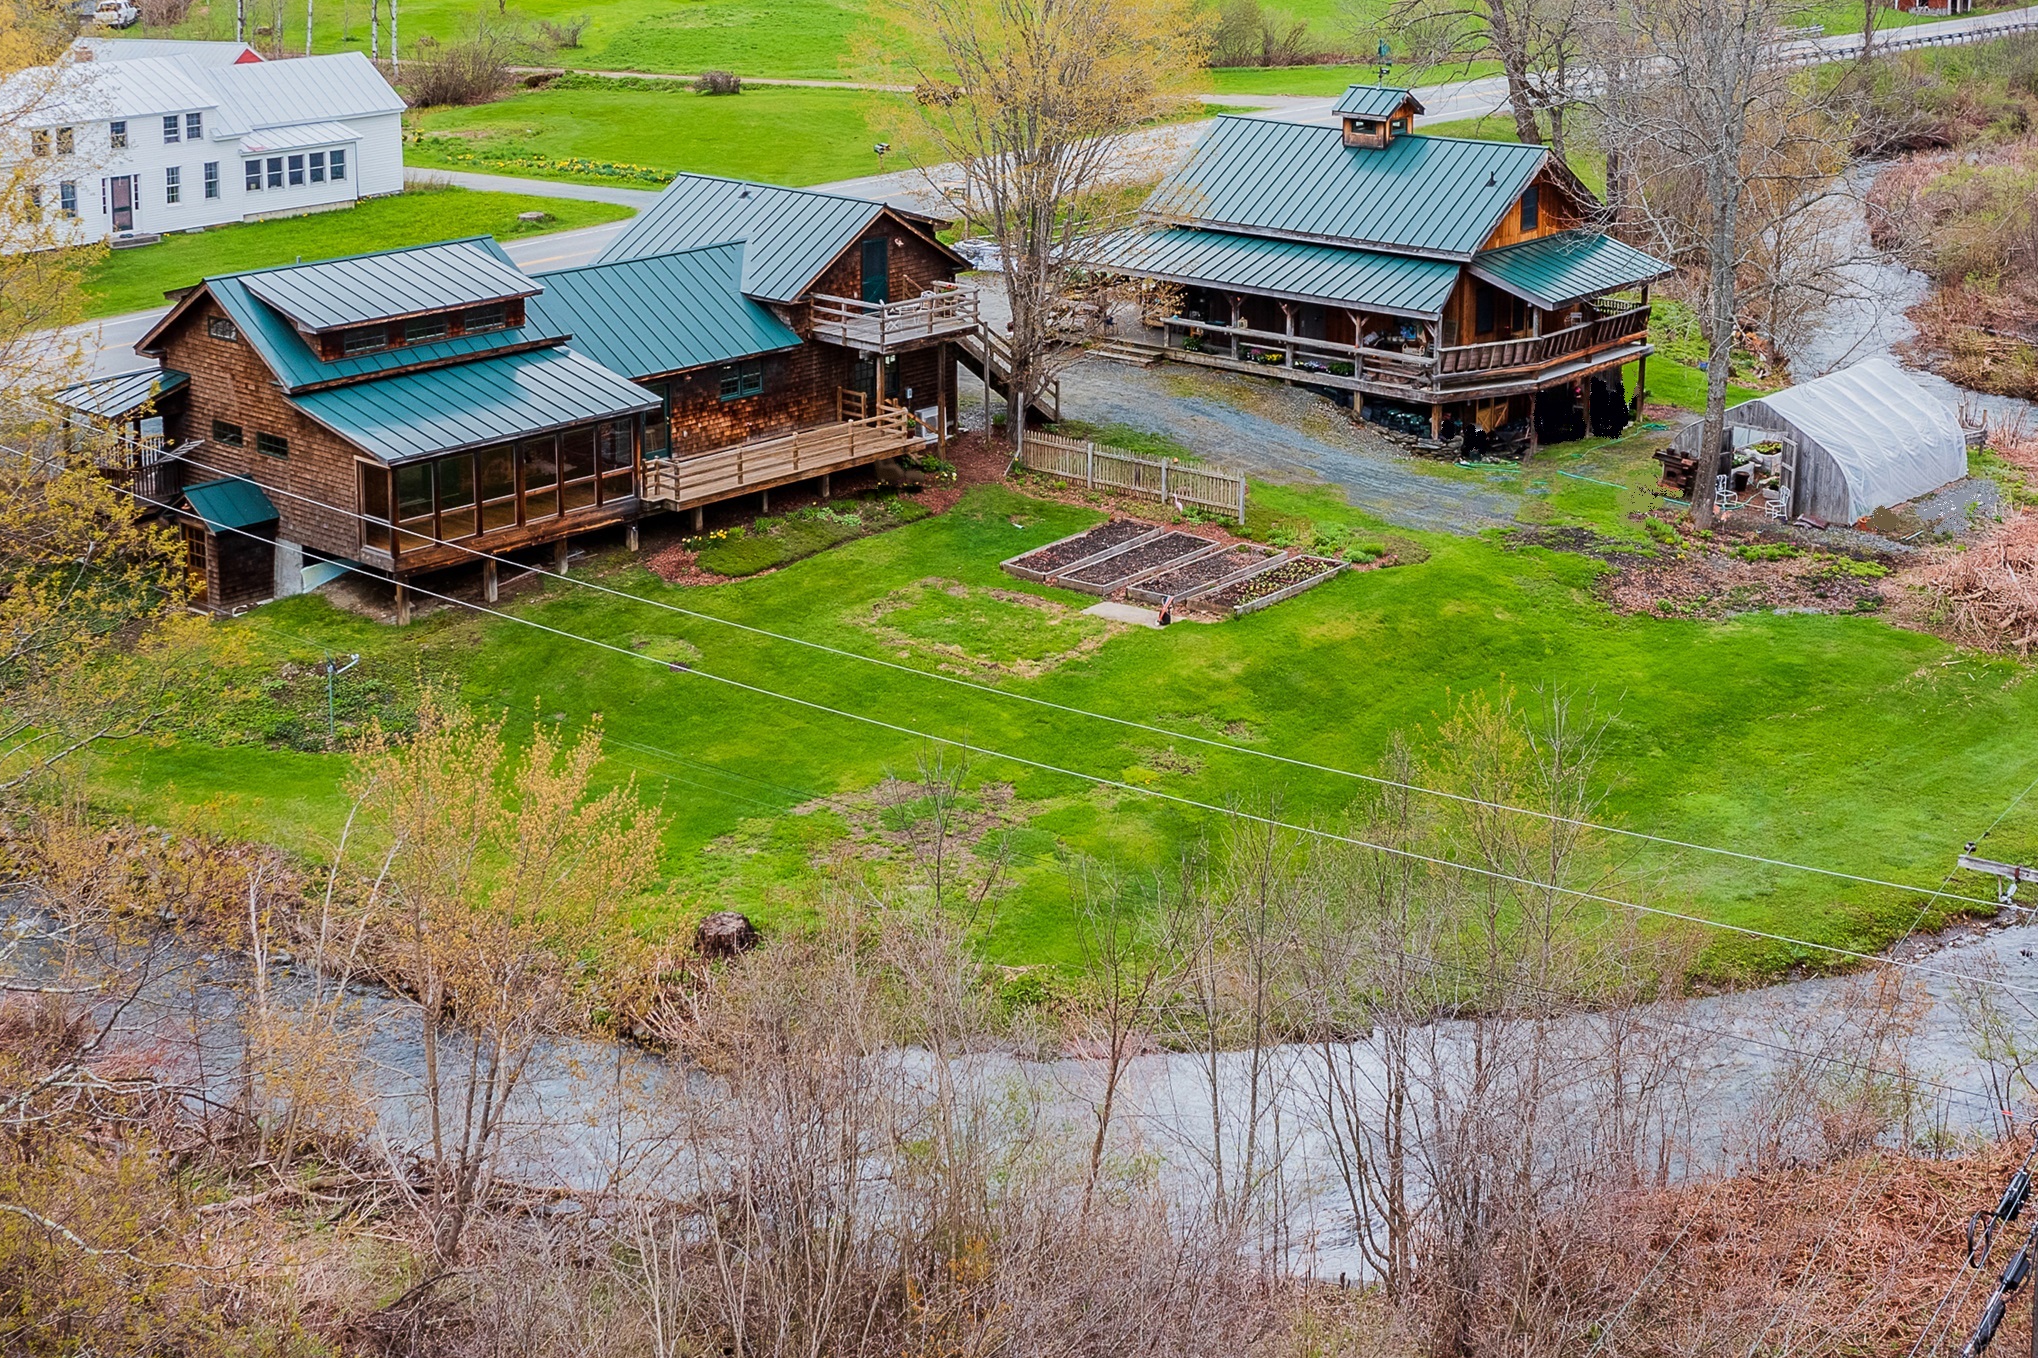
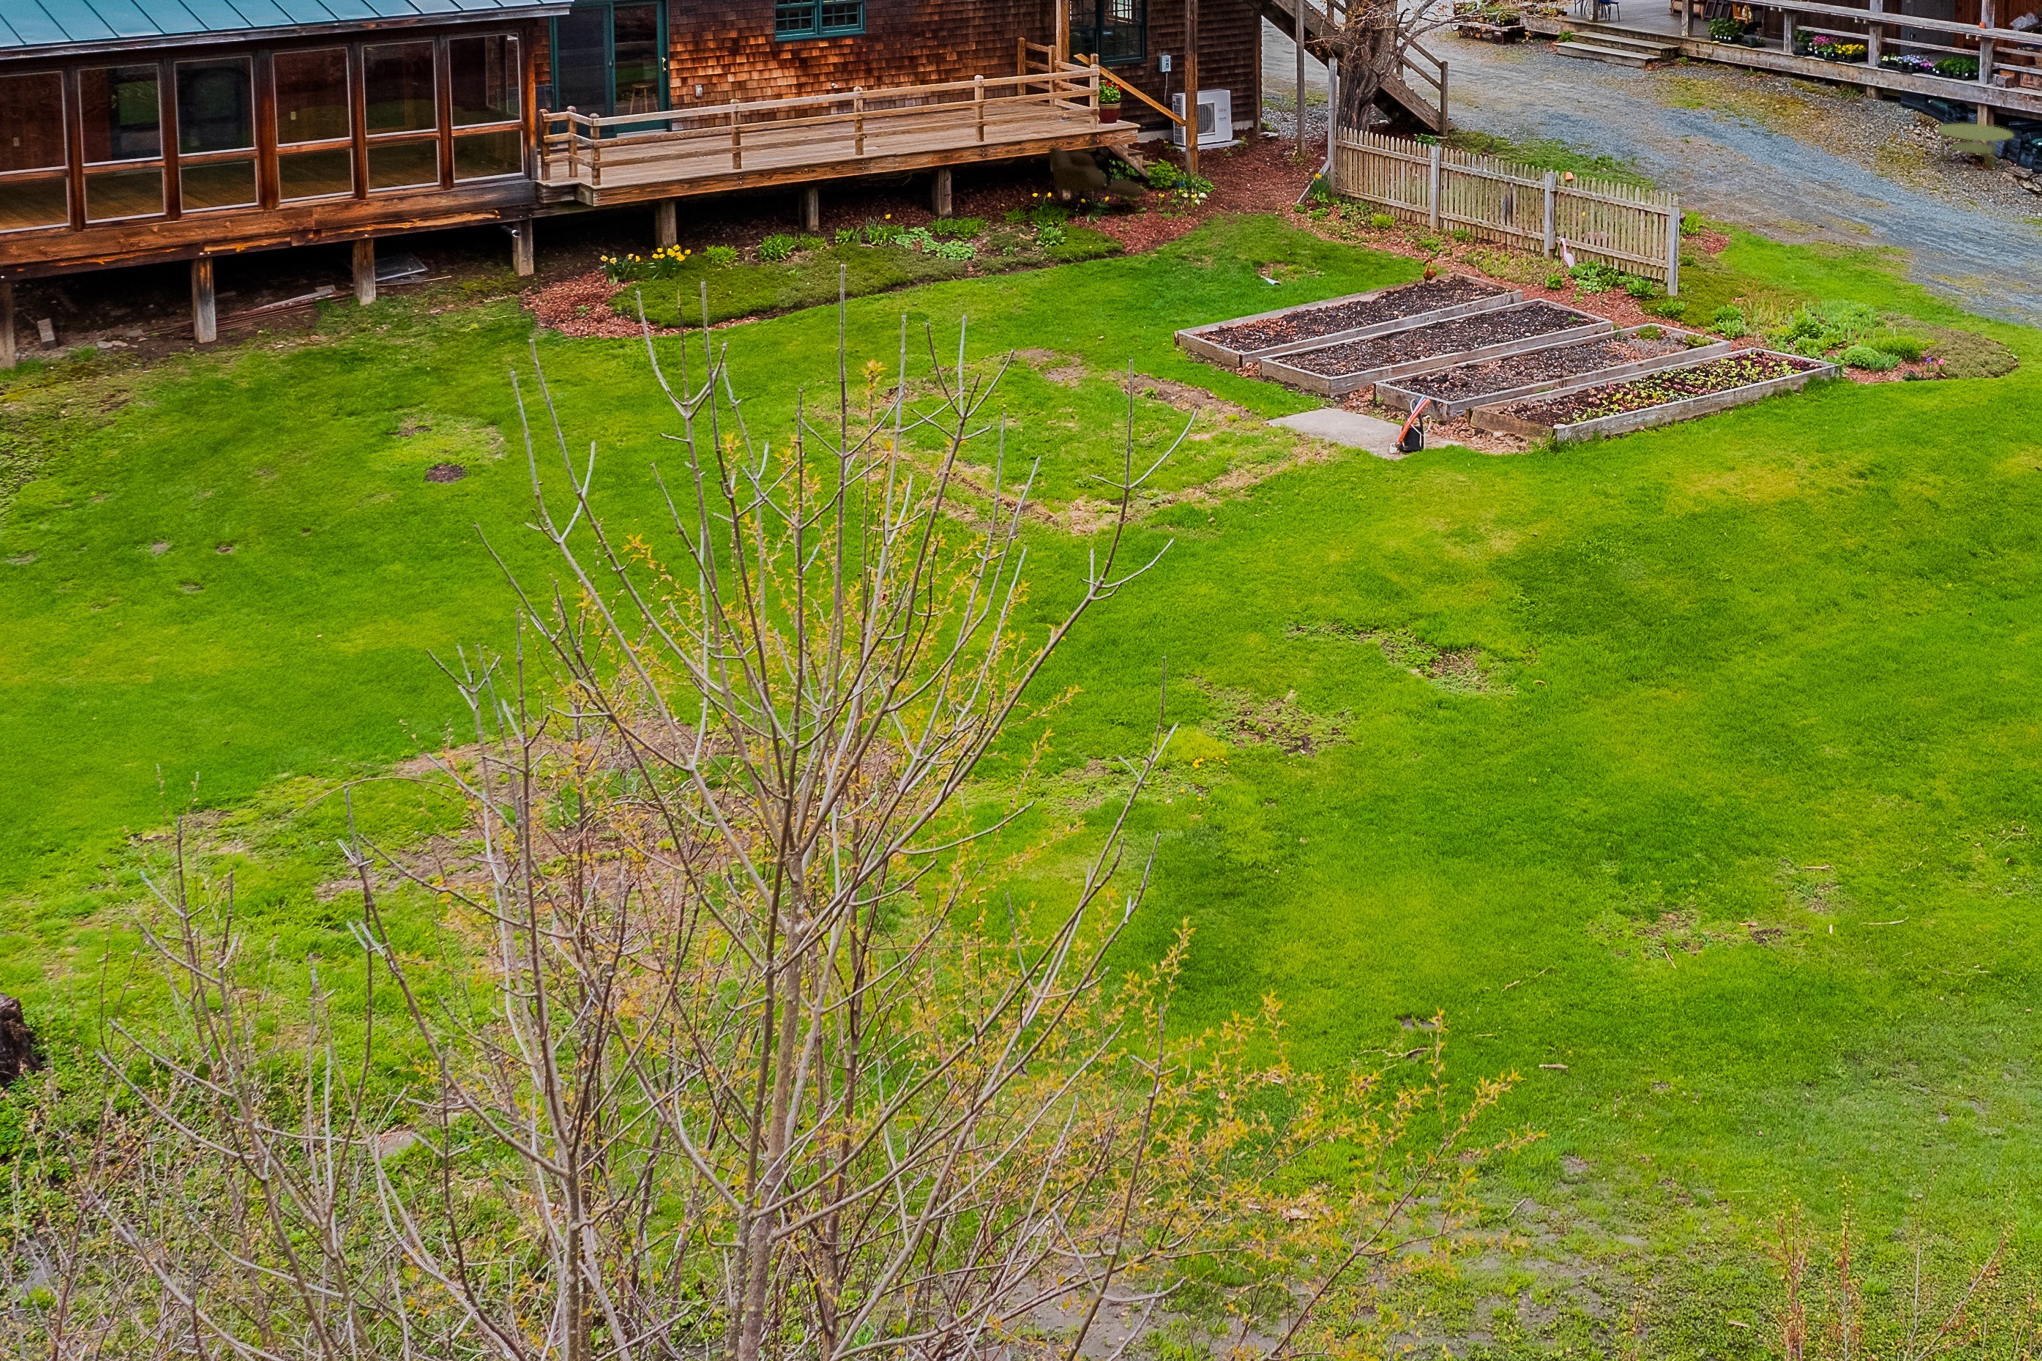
round table: none [1338,403,1382,430] -> present [1937,123,2014,170]

